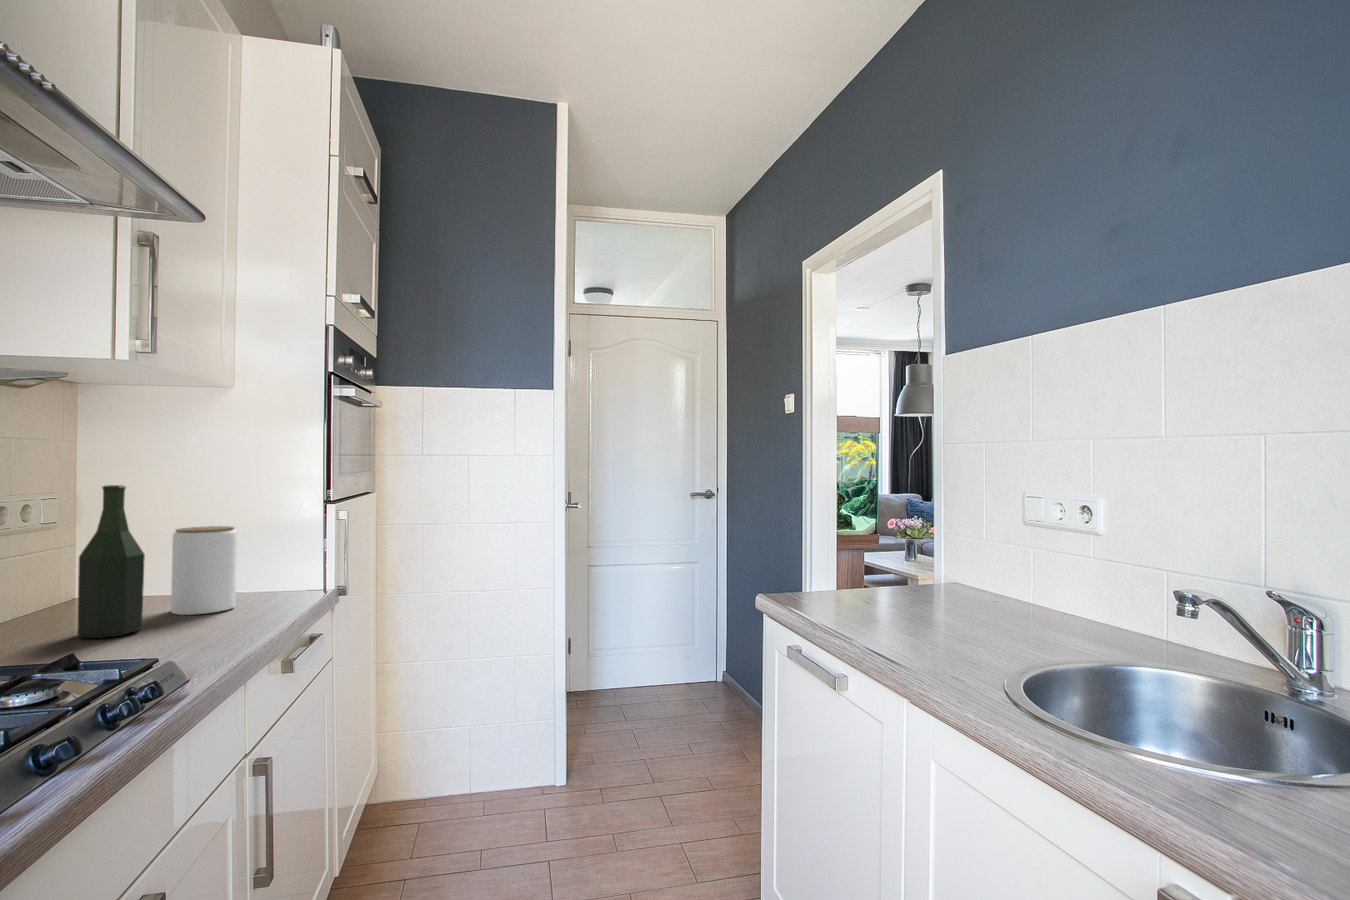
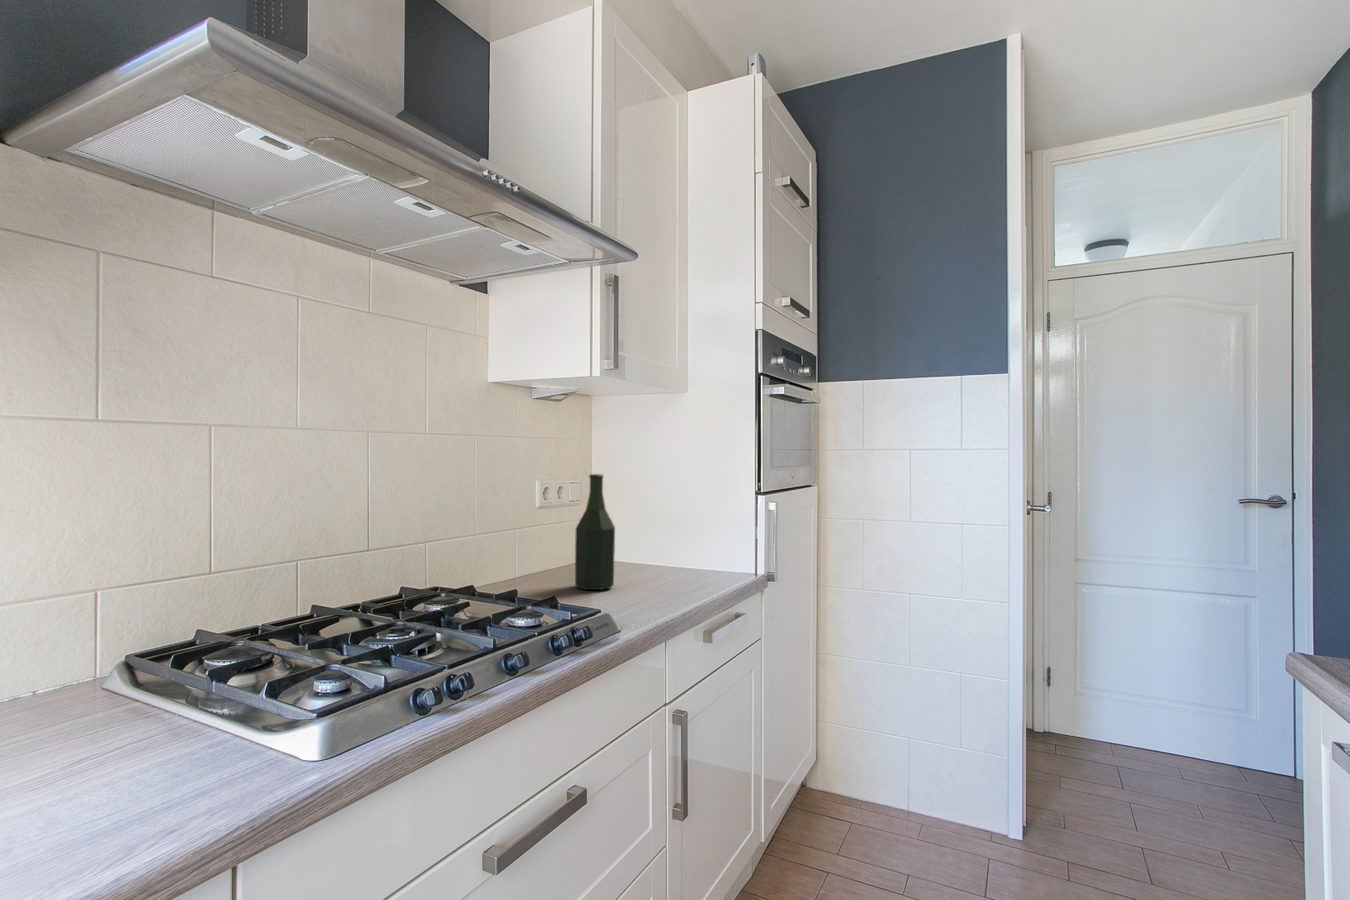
jar: present [171,526,237,615] -> none [639,510,683,582]

